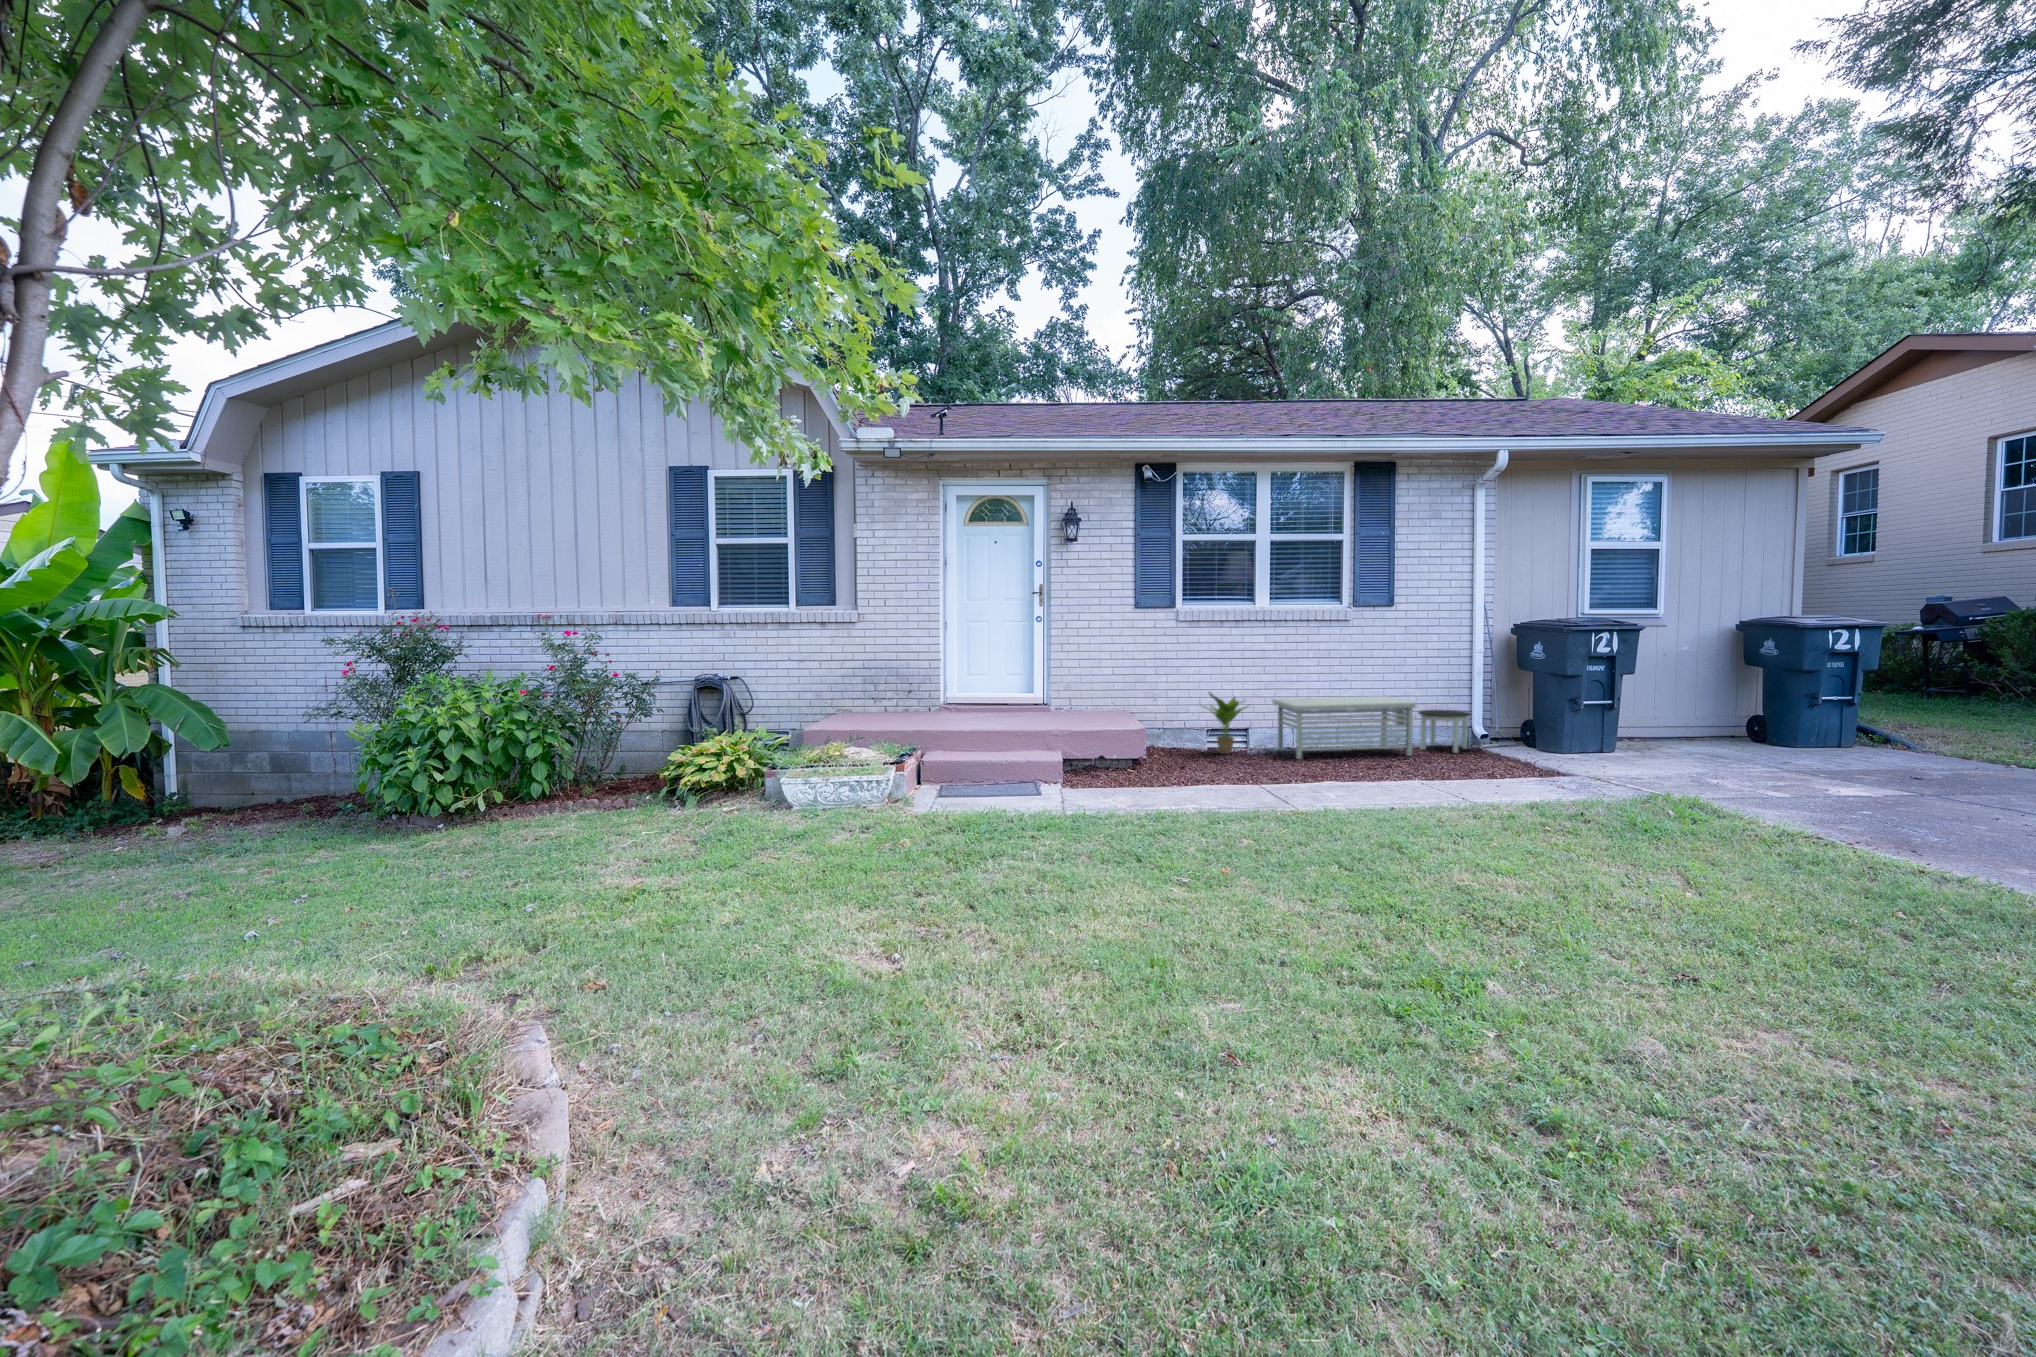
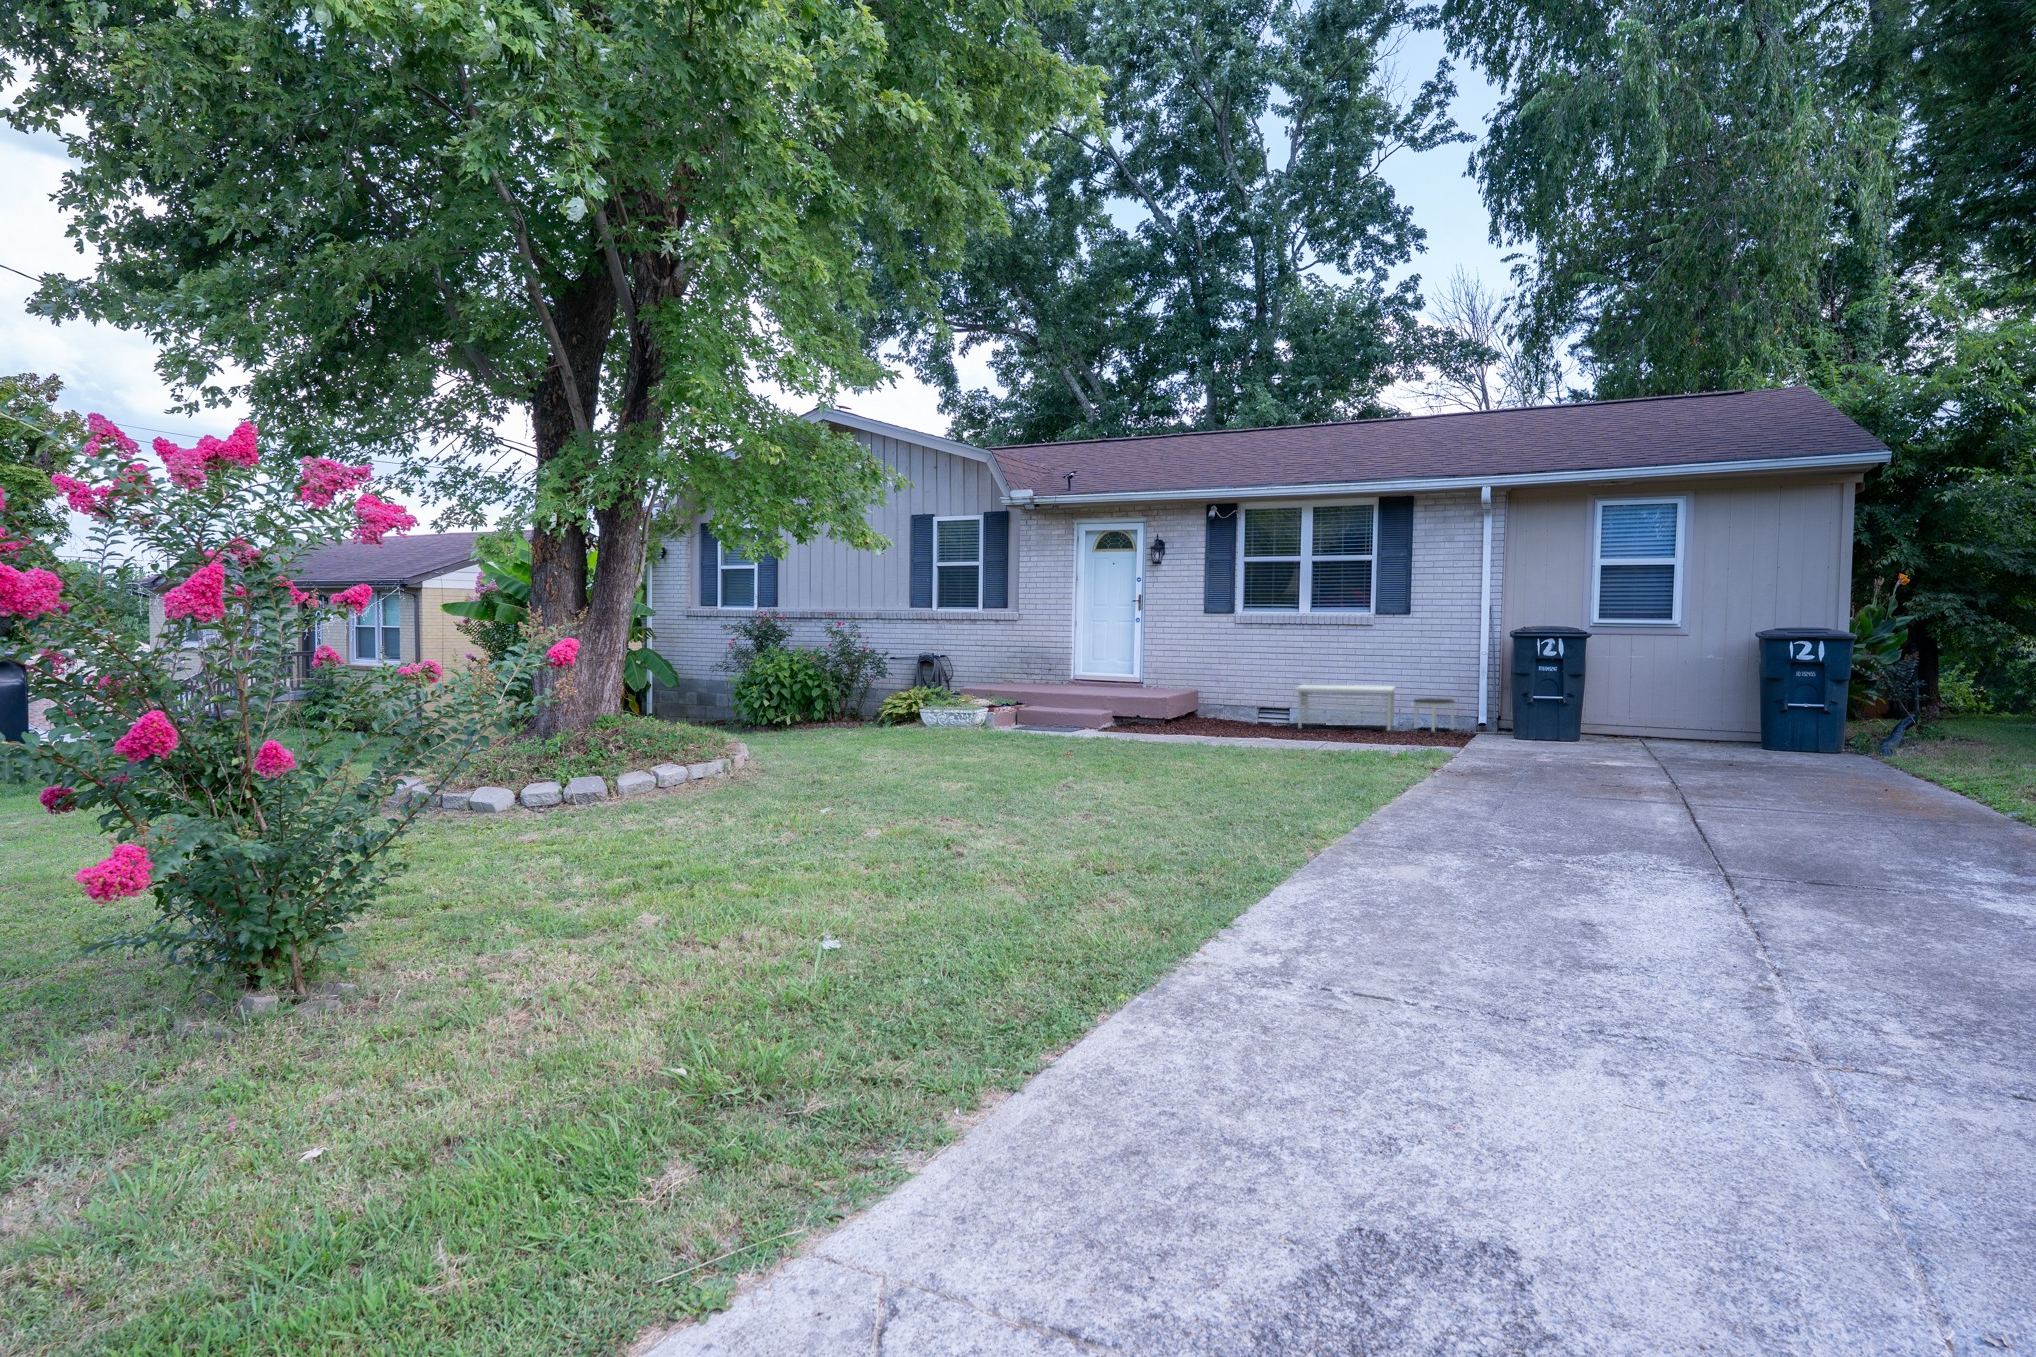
potted plant: present [1209,693,1248,754] -> none [1242,675,1282,723]

